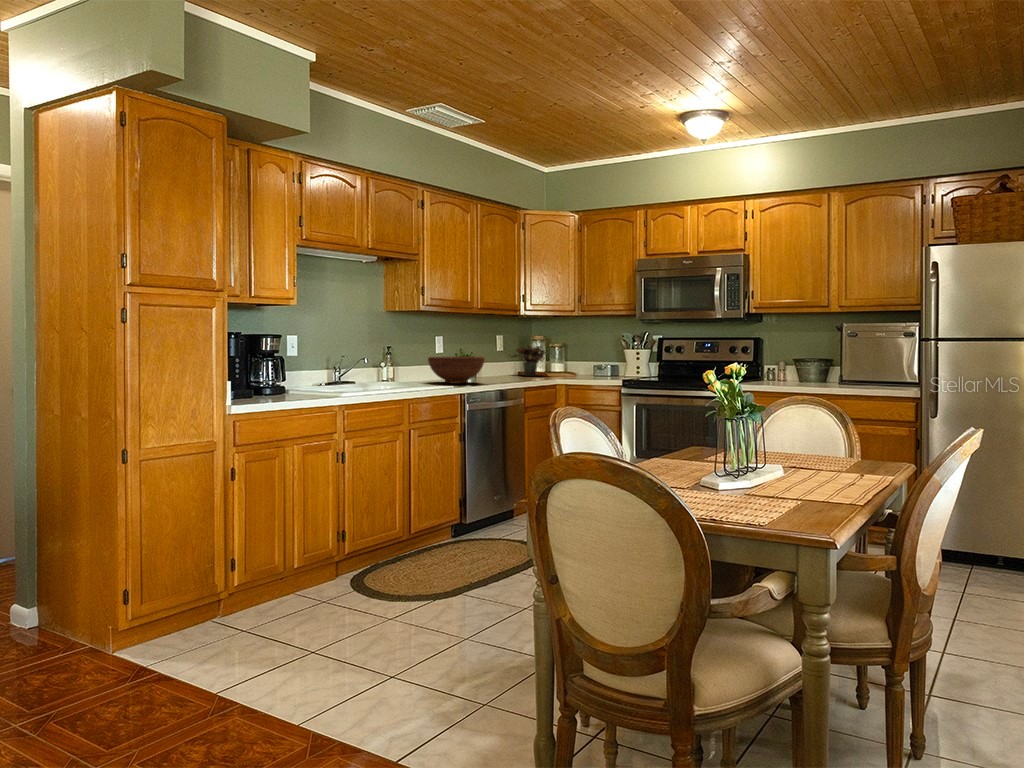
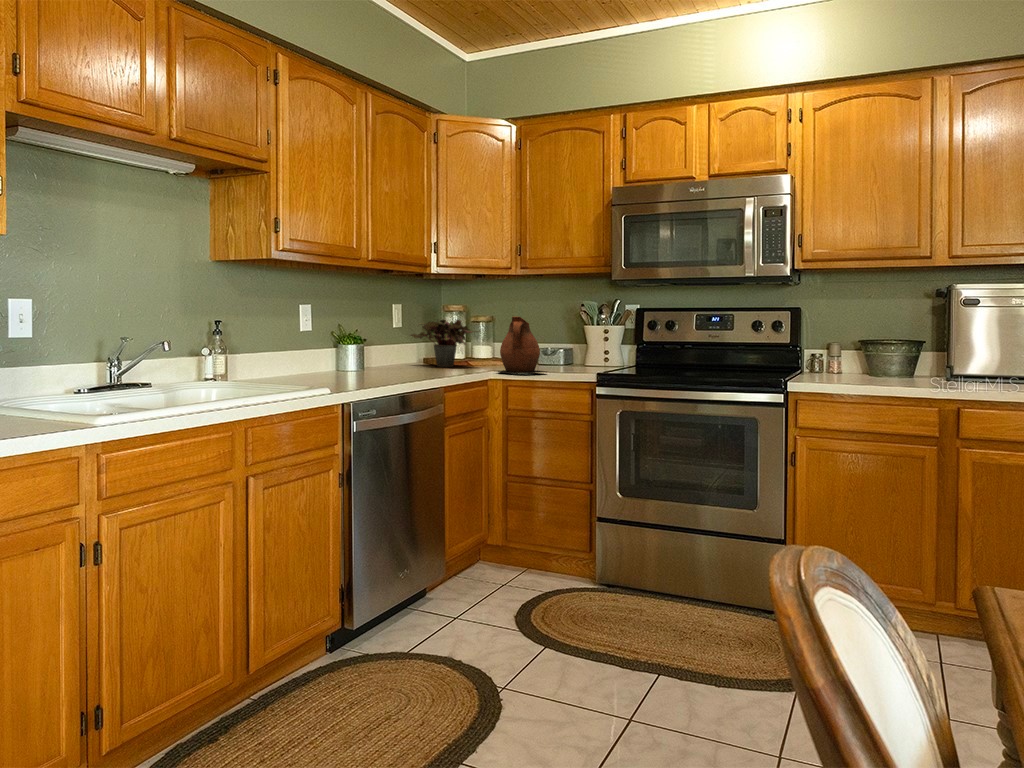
ceramic pitcher: none [558,344,592,380] -> present [498,317,547,373]
fruit bowl: present [428,357,485,384] -> none [286,337,385,384]

